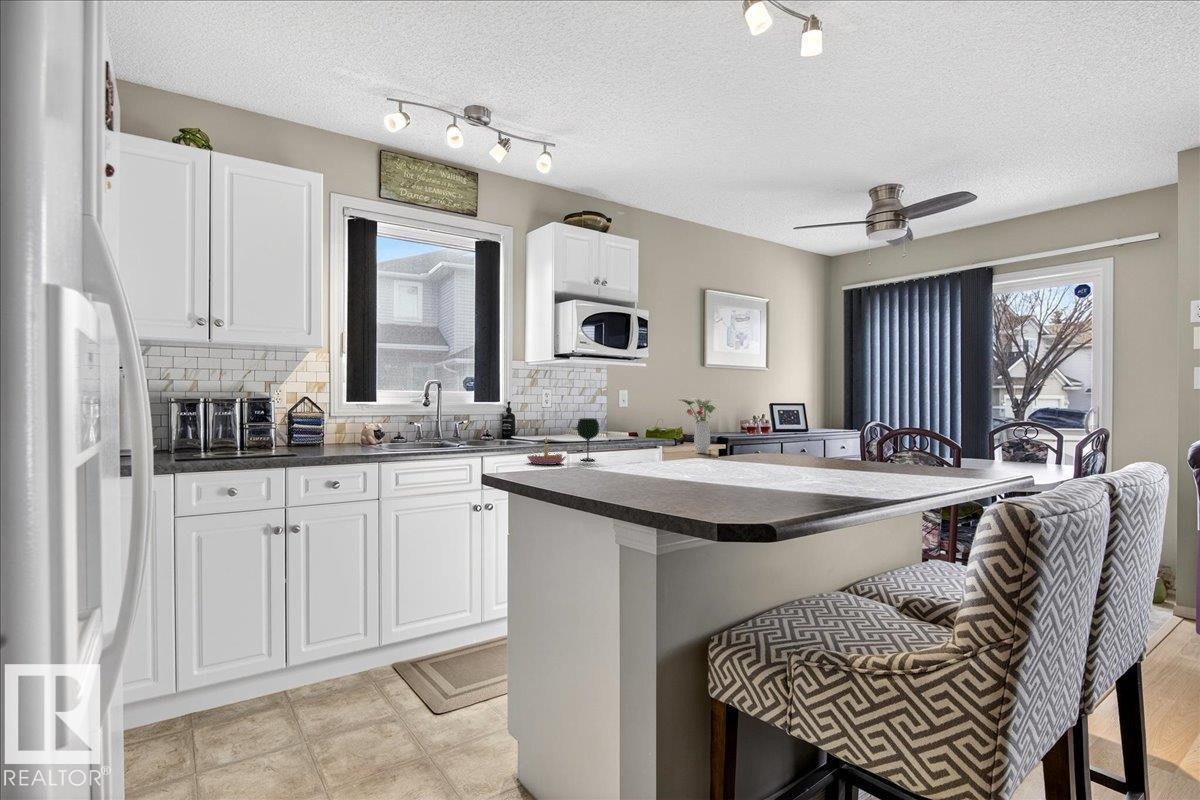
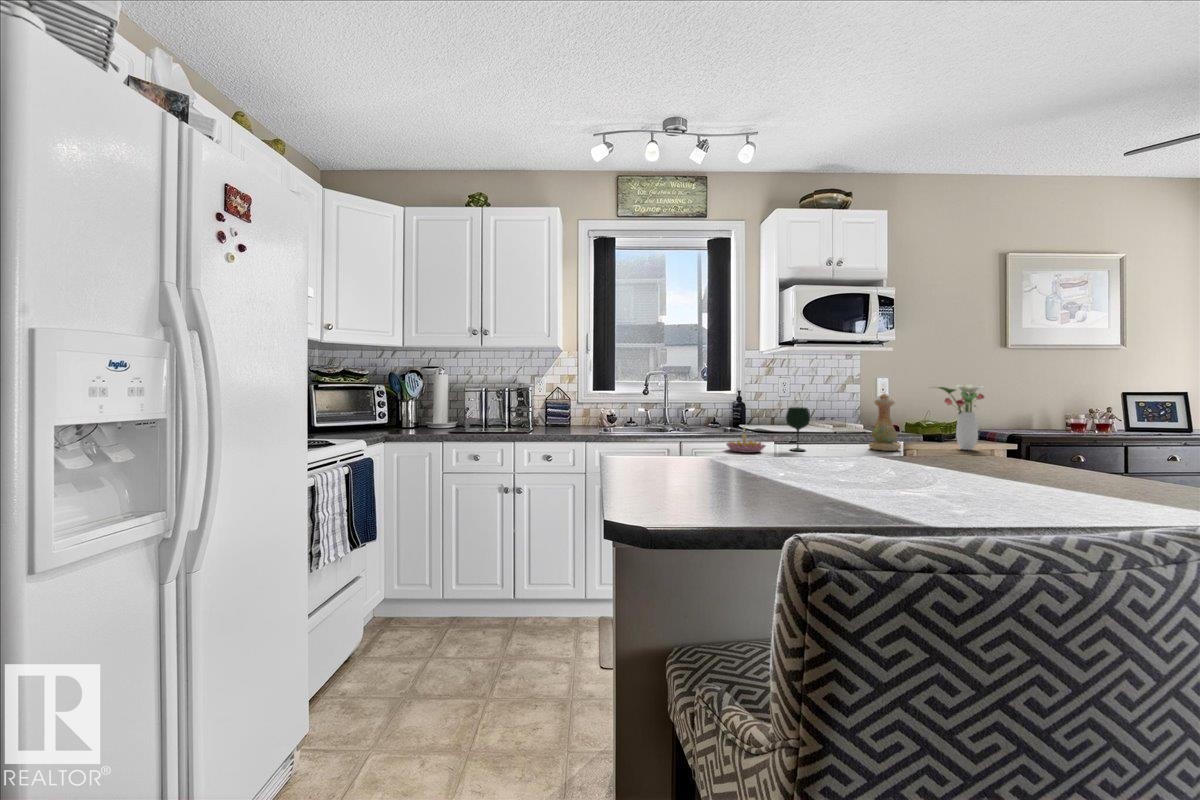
vase: none [637,404,663,457] -> present [869,393,901,451]

